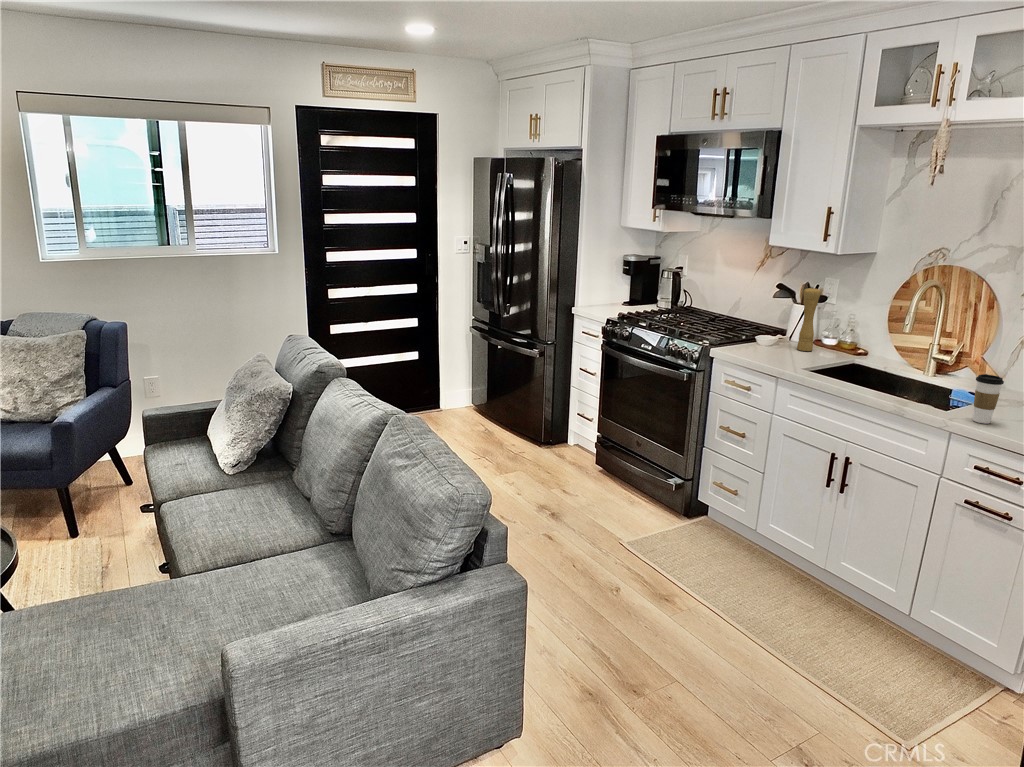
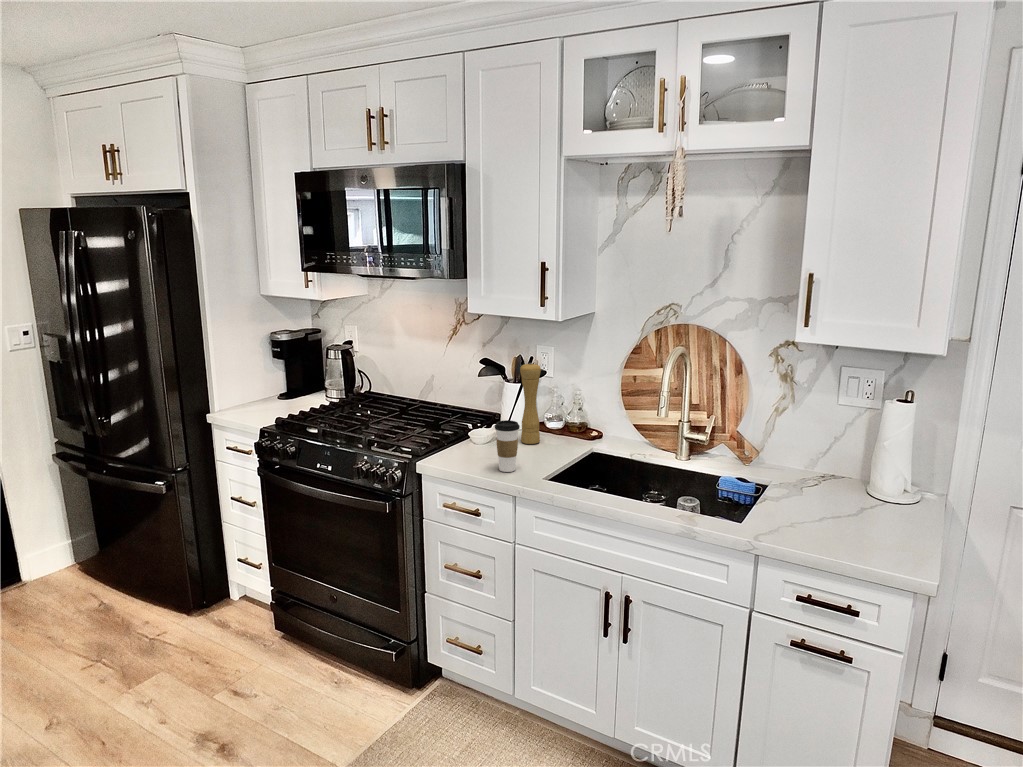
coffee cup: present [973,374,1004,424] -> present [495,420,520,472]

